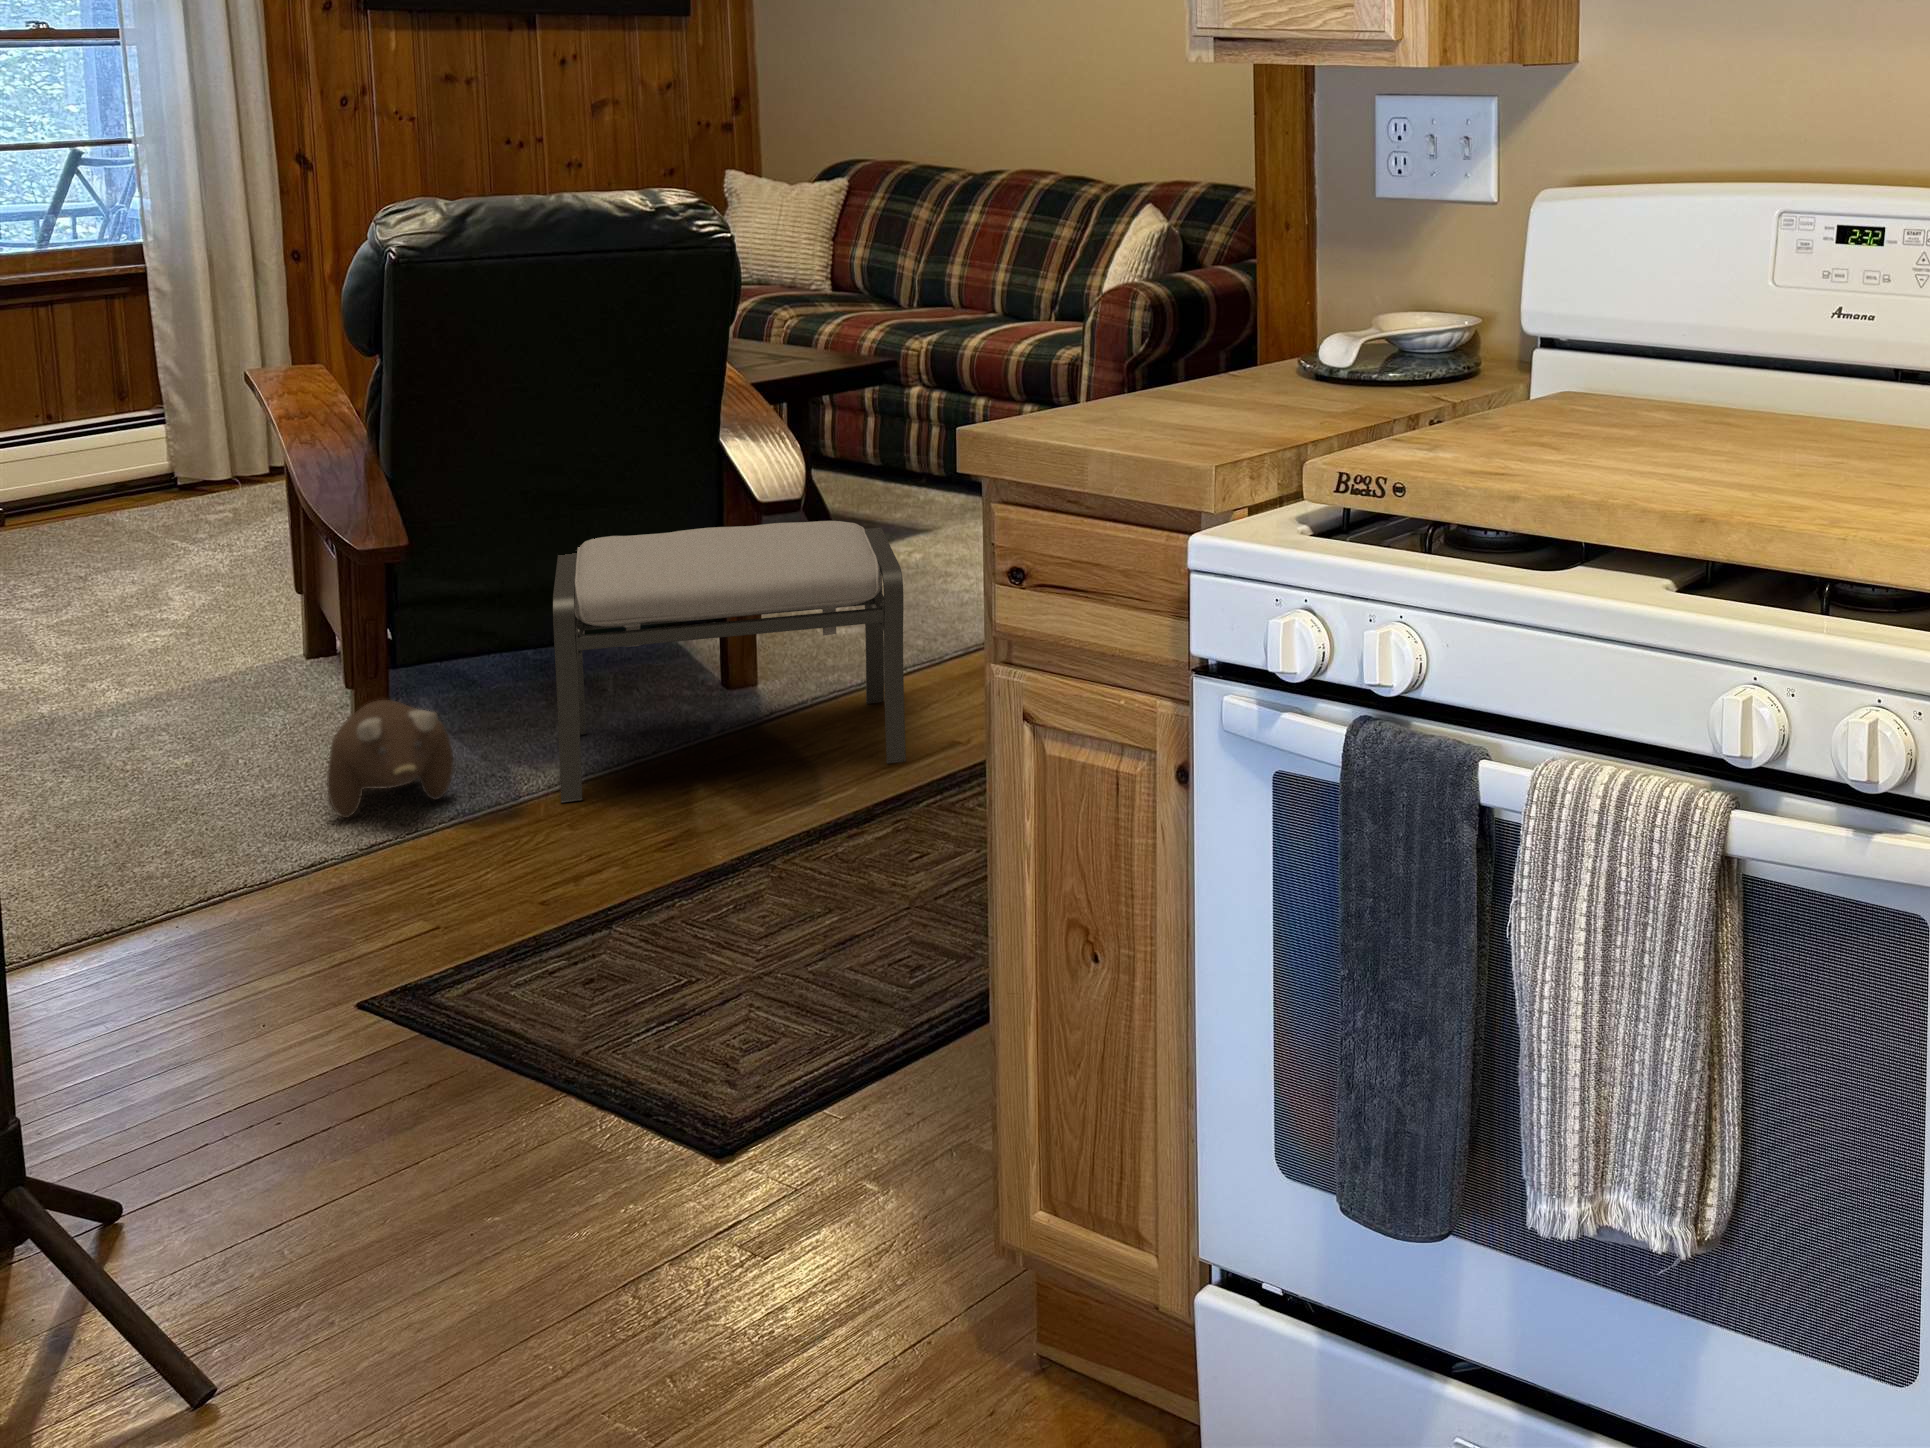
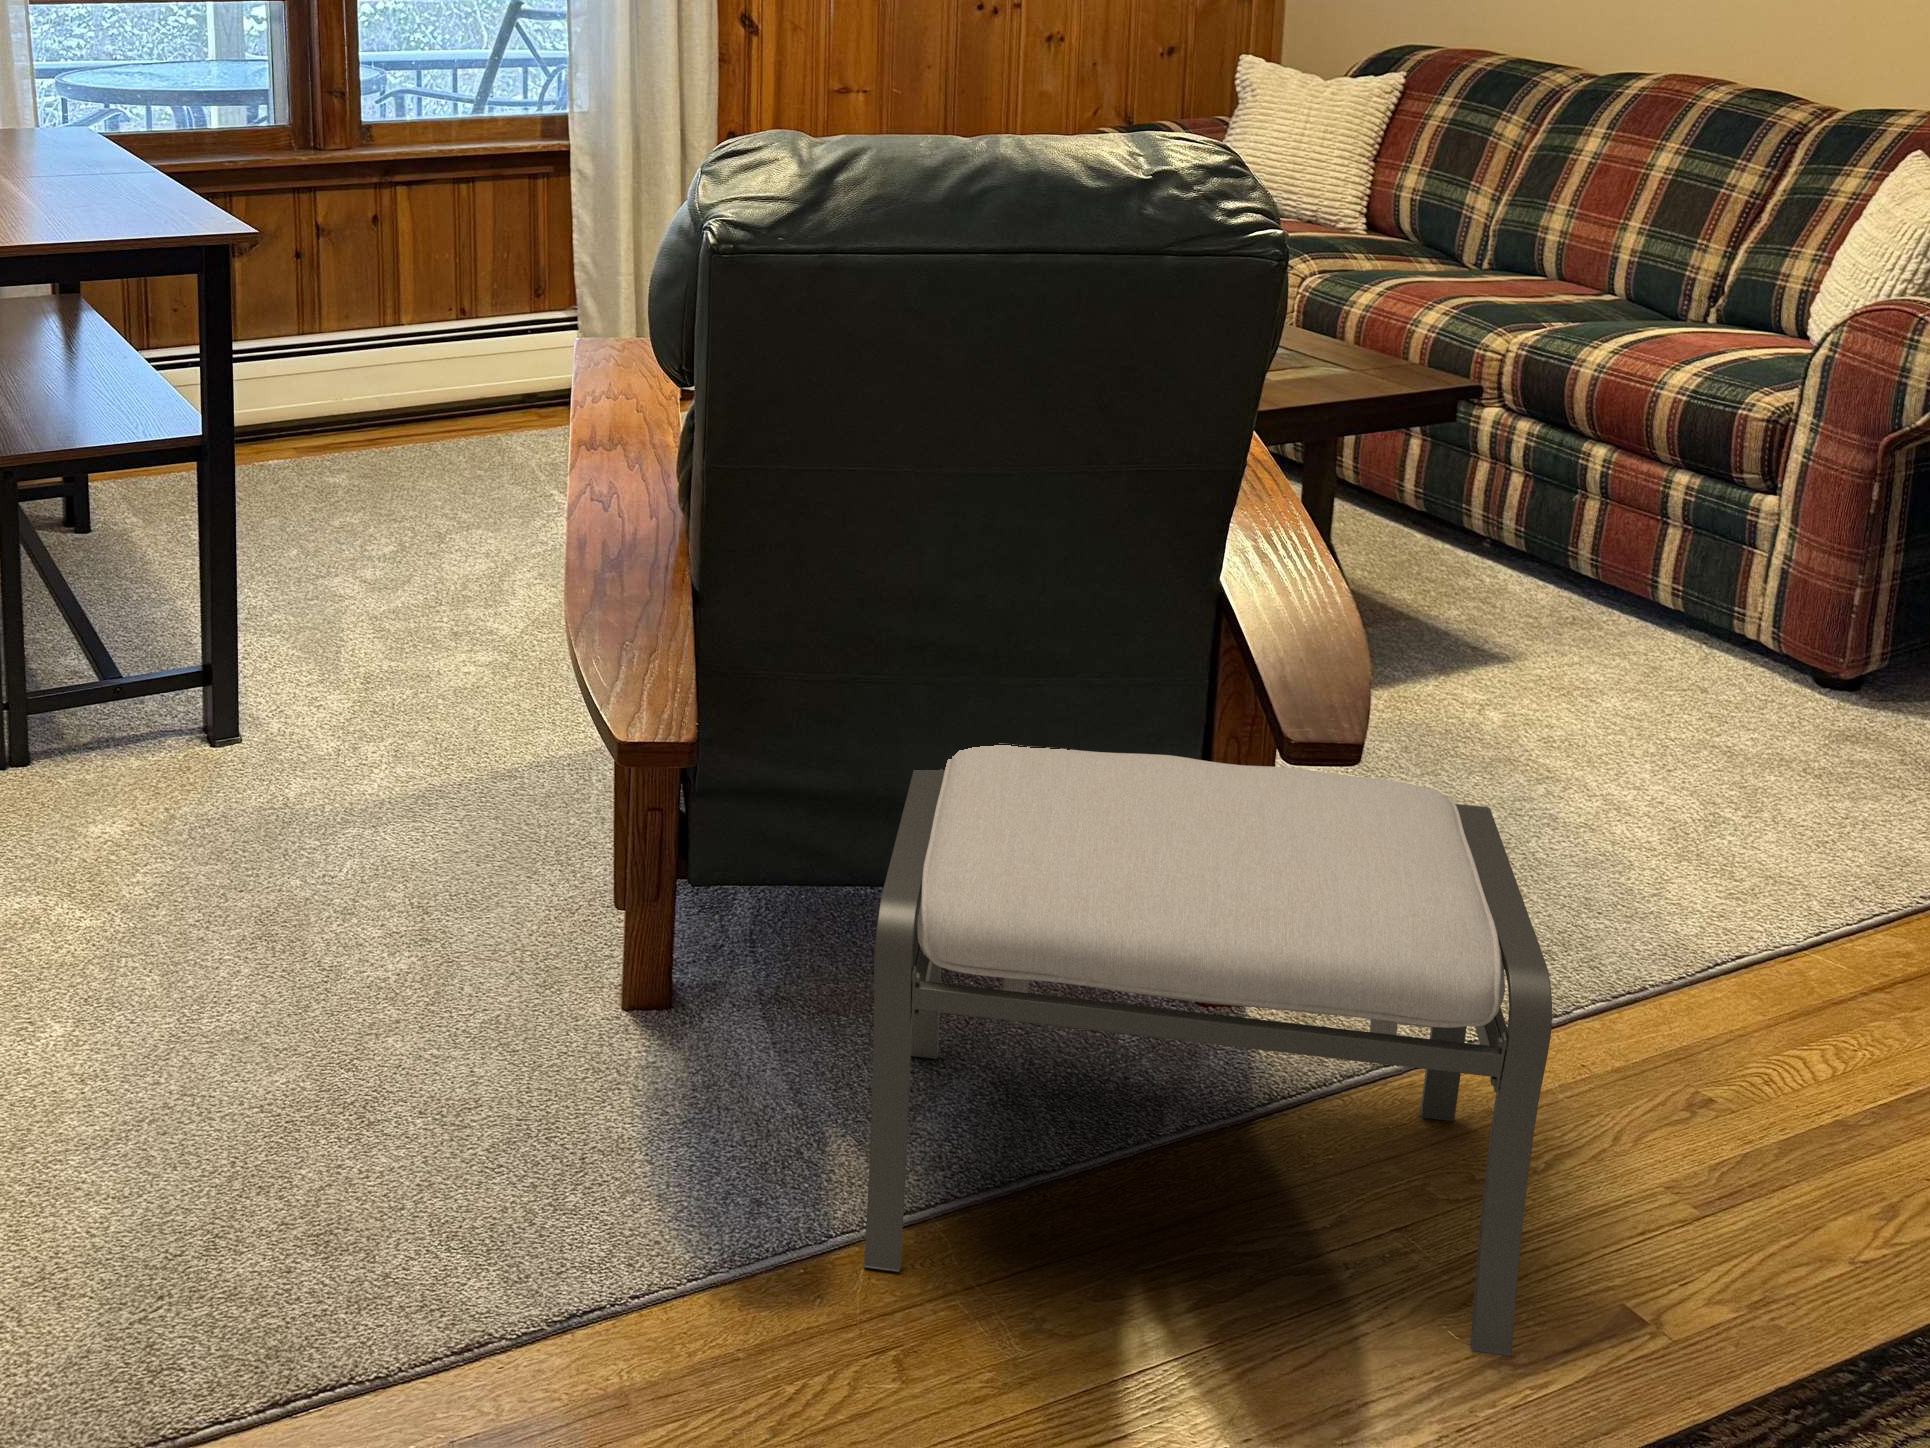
plush toy: present [327,700,453,818] -> none [509,985,706,1190]

